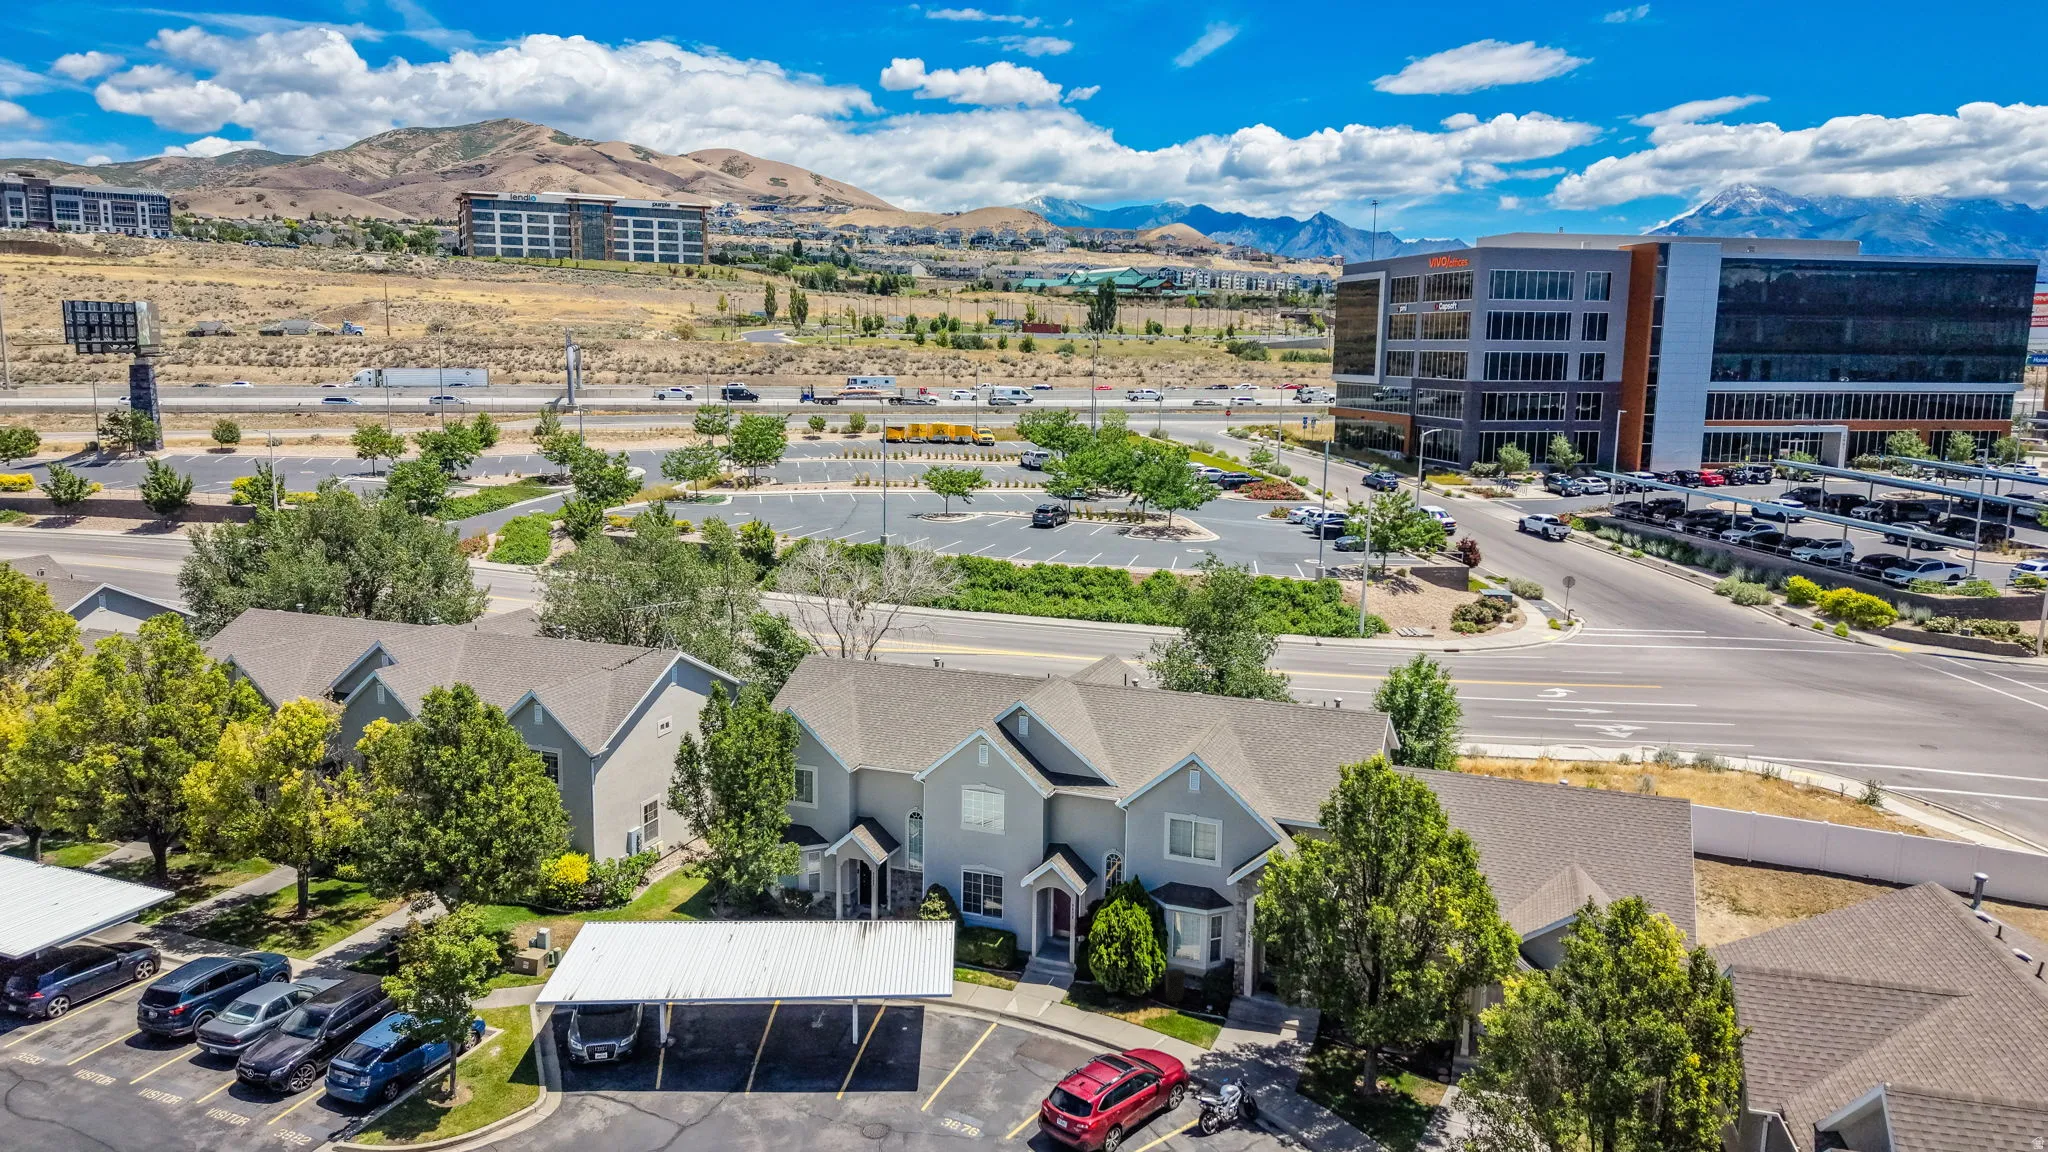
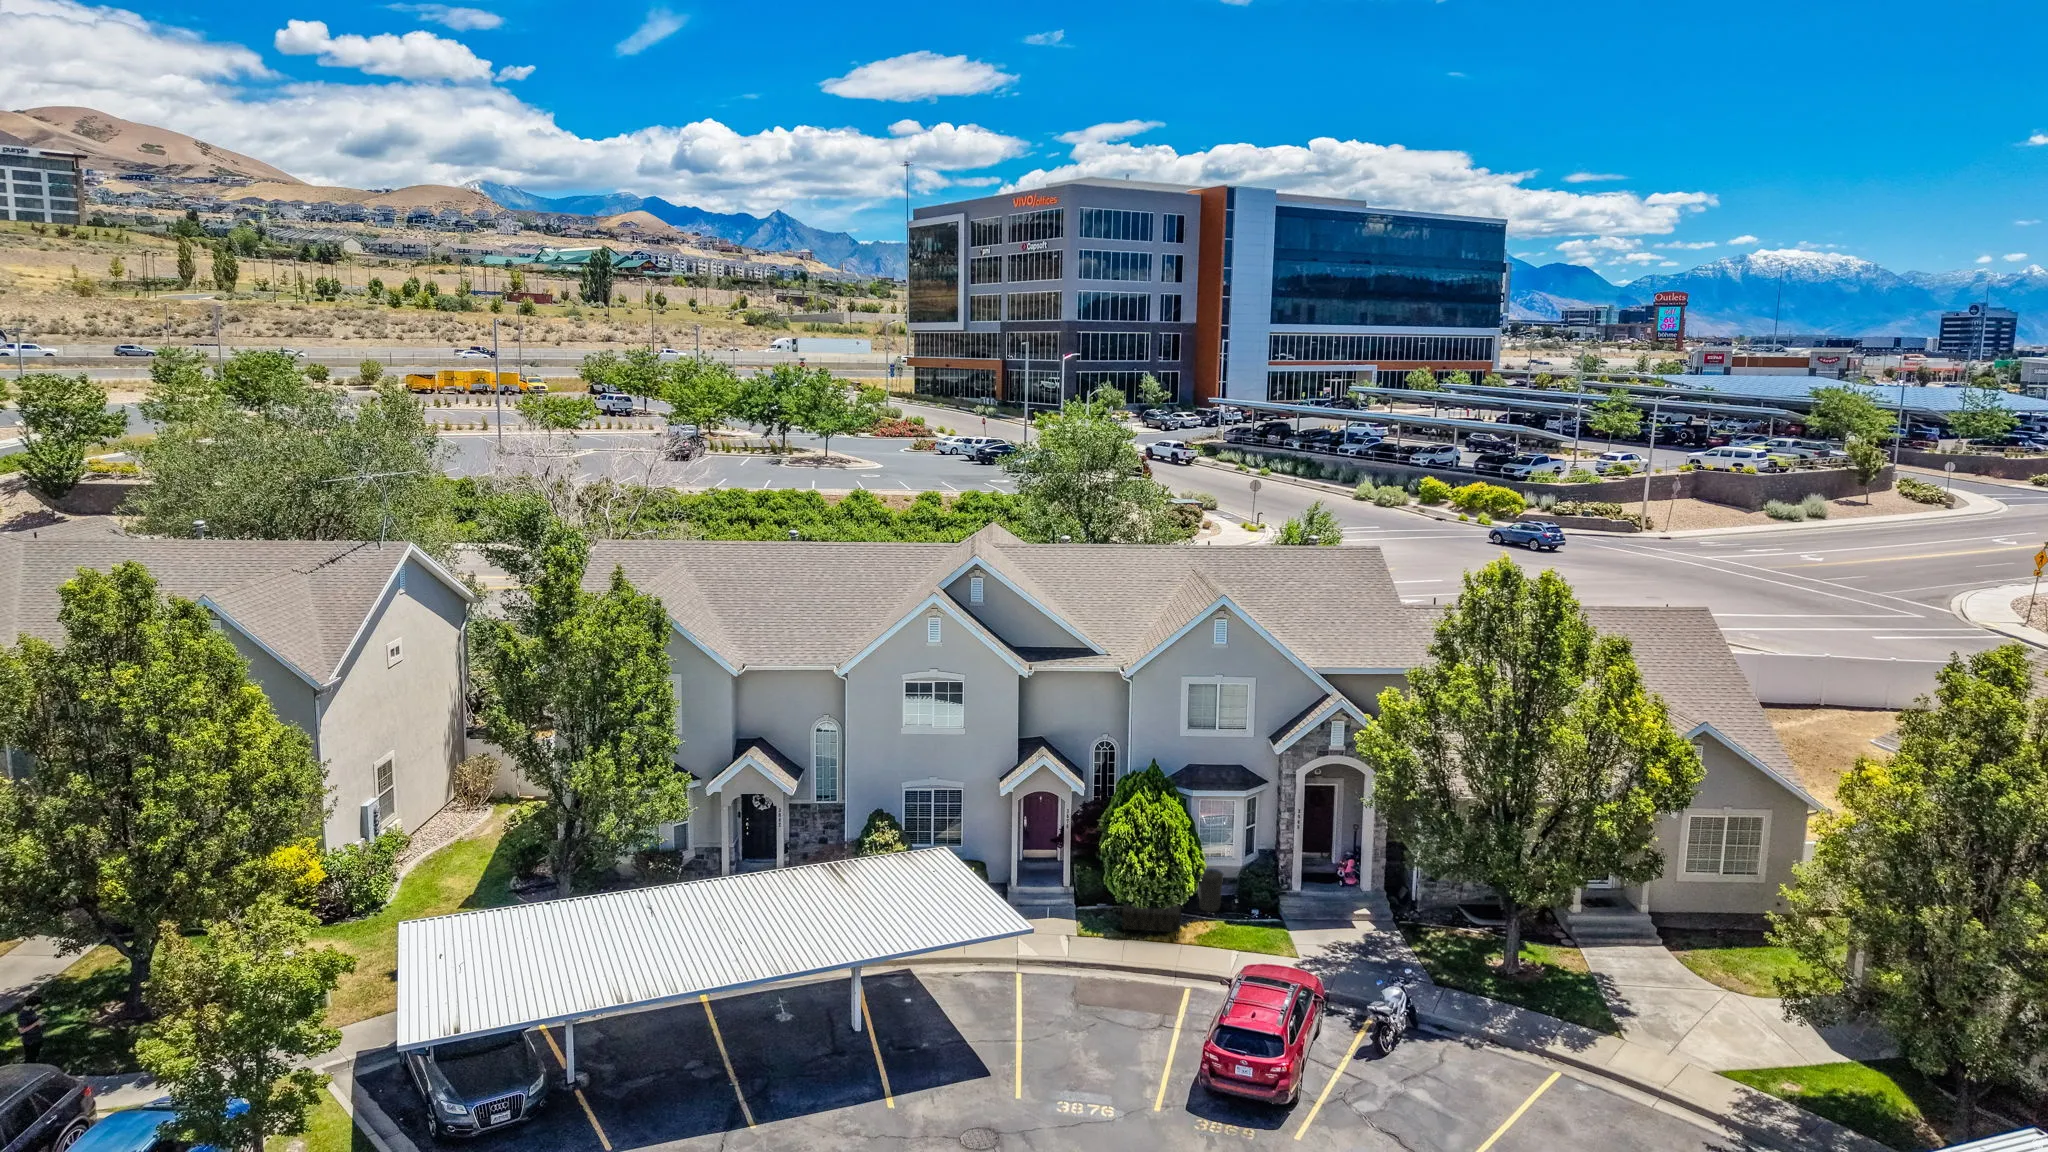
bench: none [1089,983,1138,1019] -> present [1122,902,1181,939]

